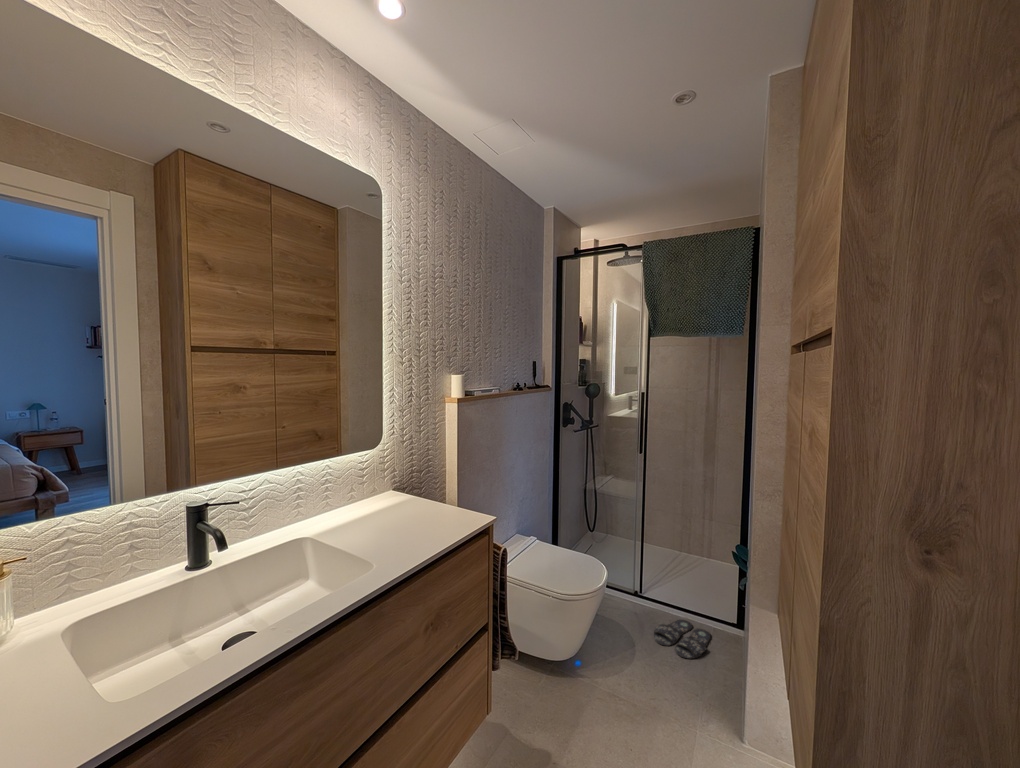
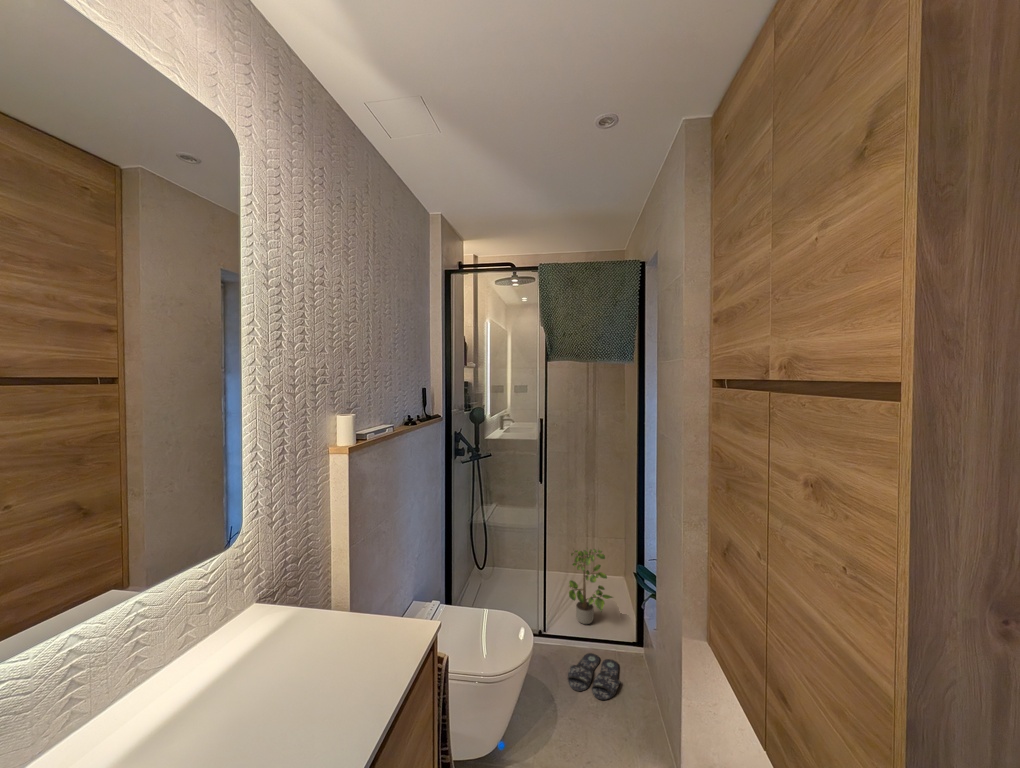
potted plant: none [671,522,720,597] -> present [569,549,612,624]

